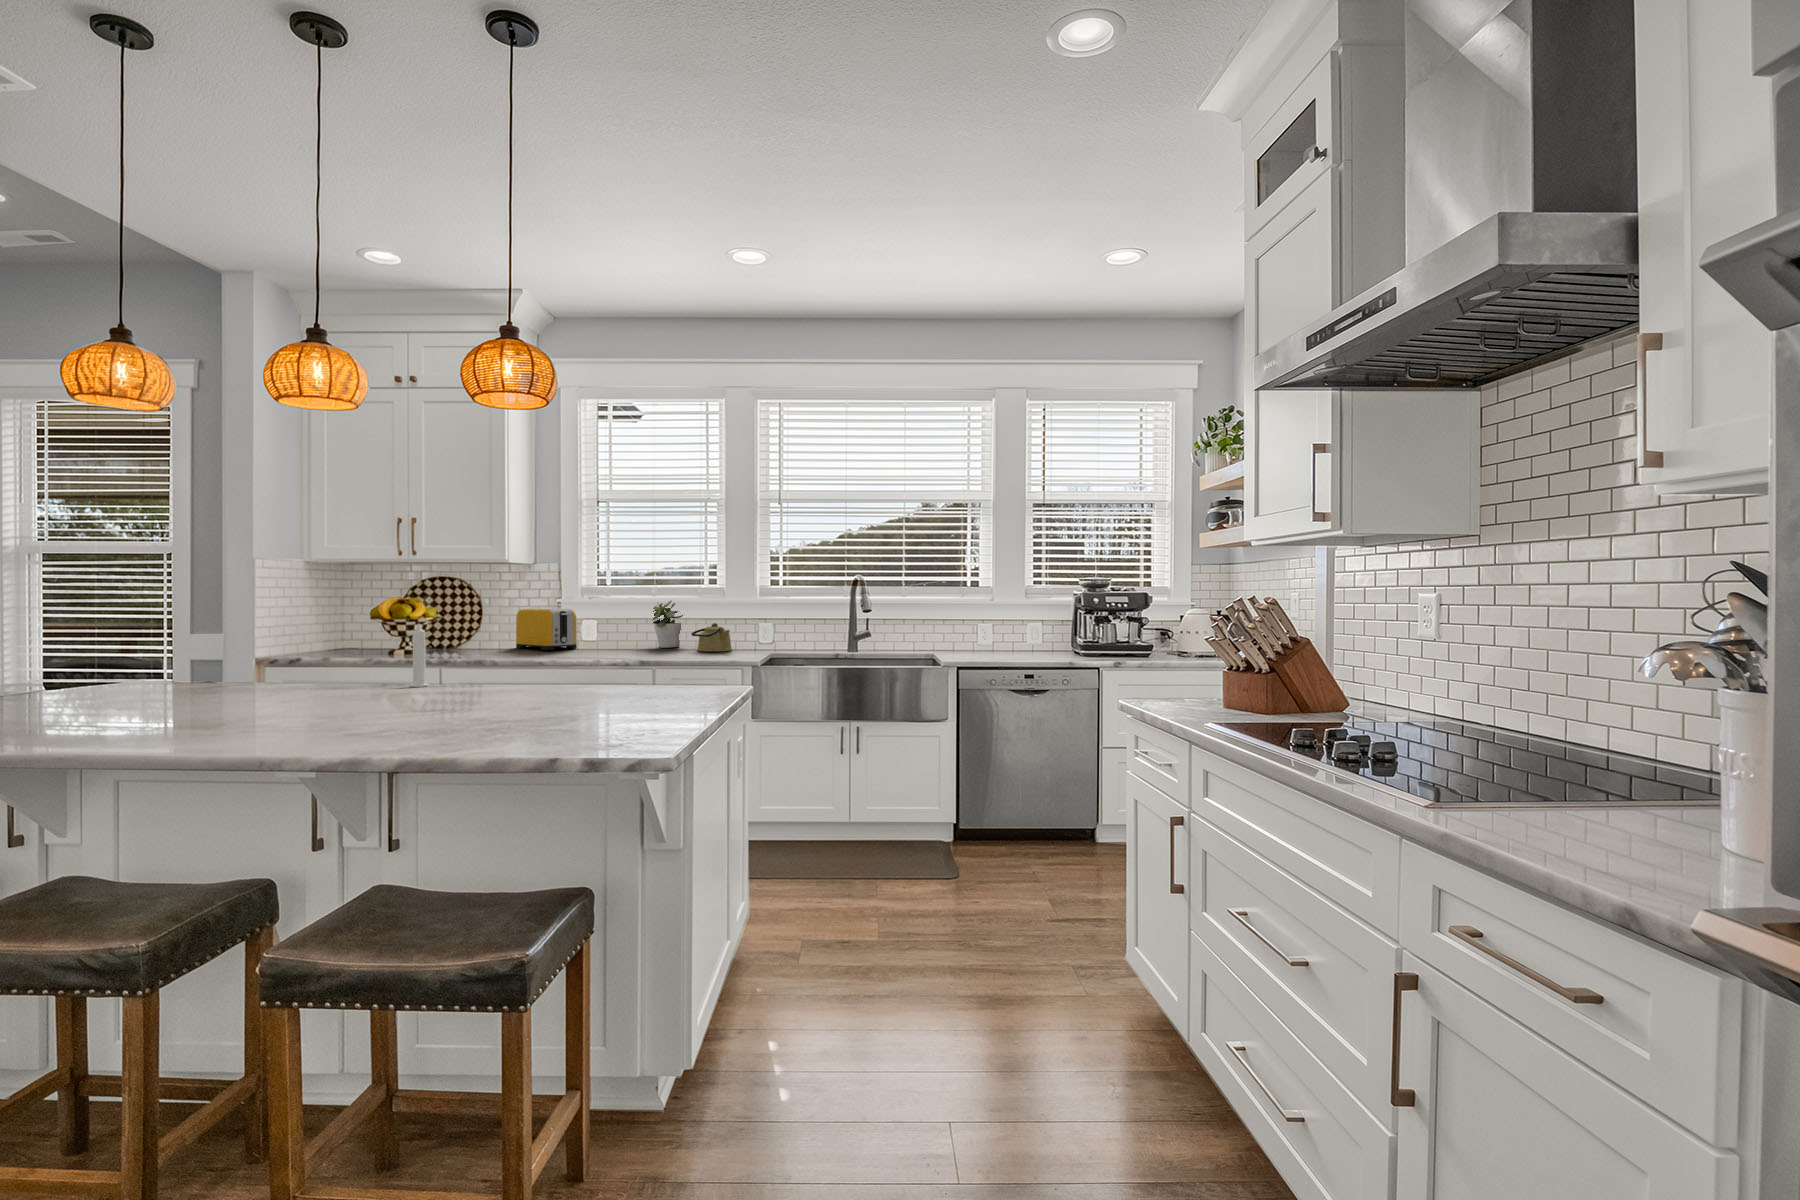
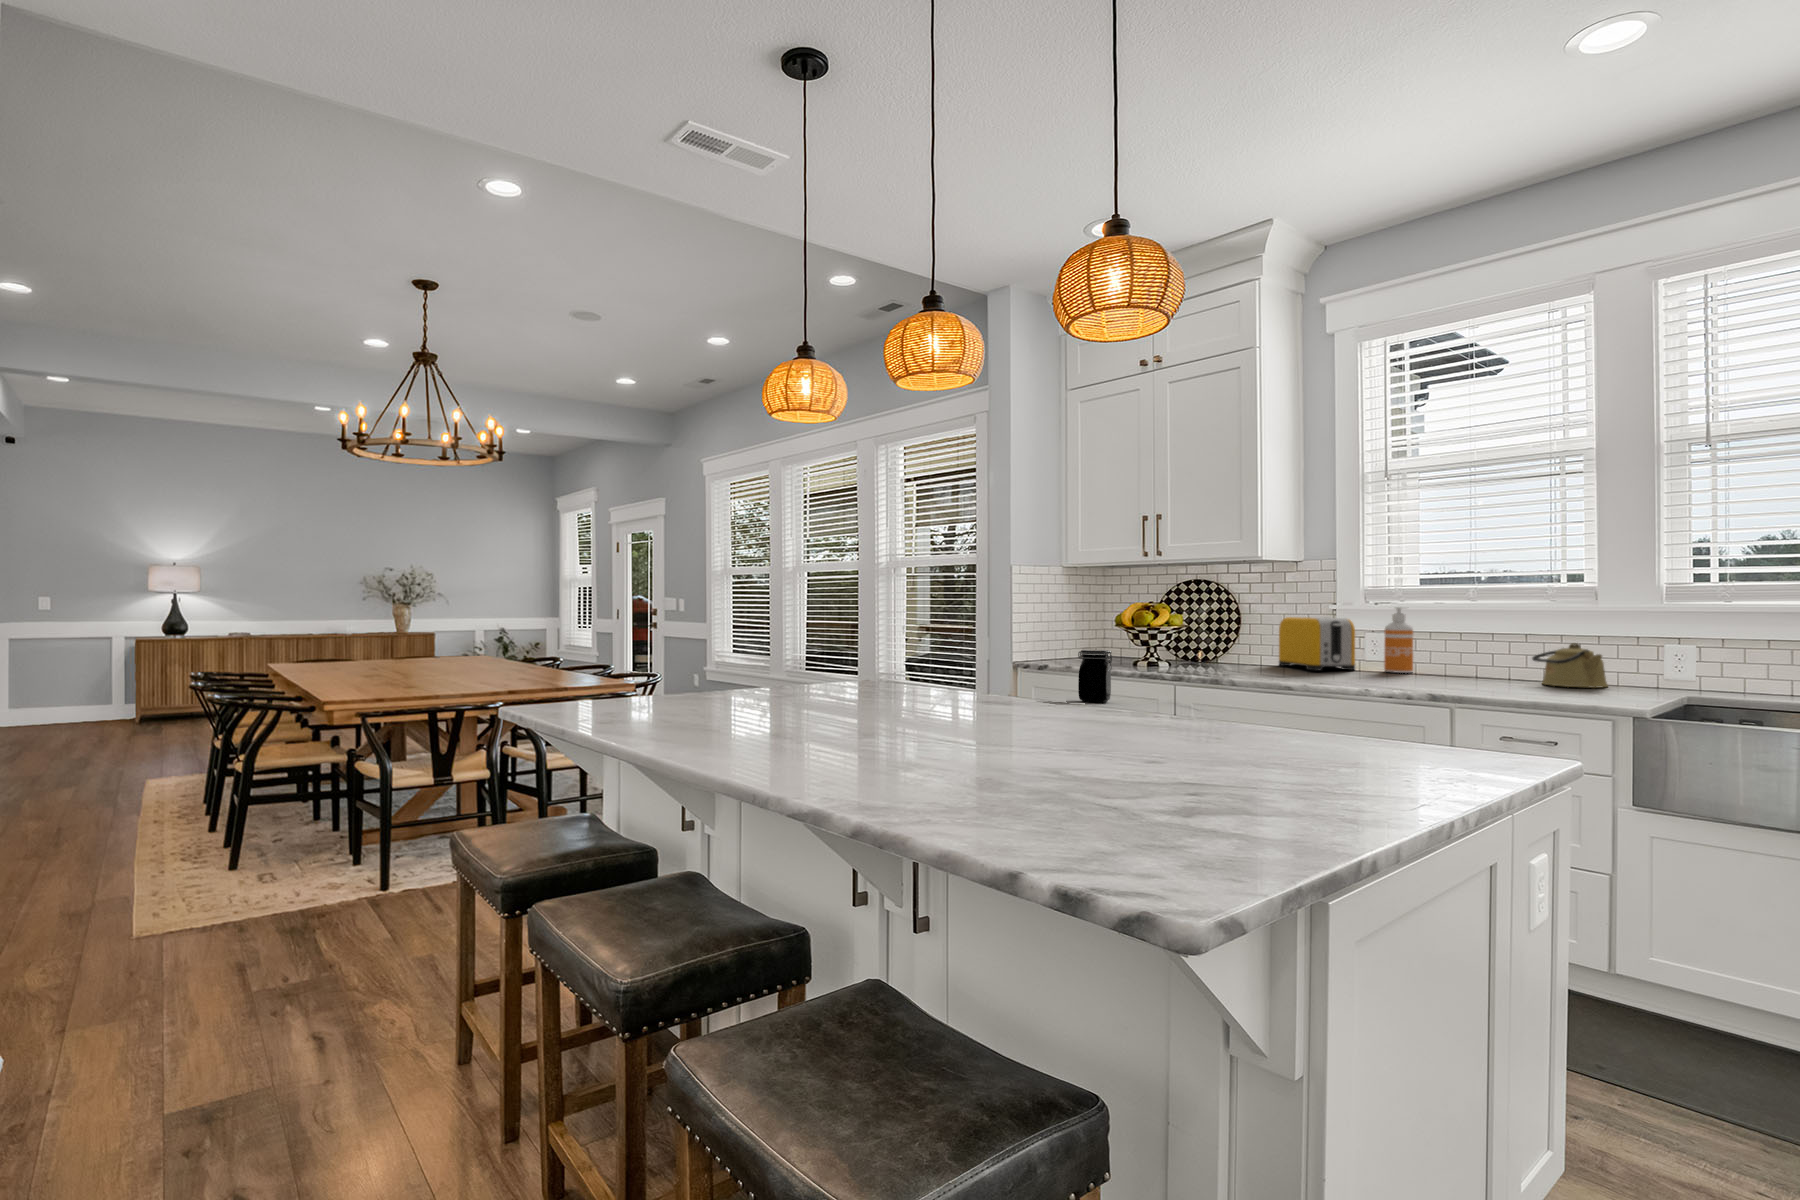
soap dispenser: none [597,600,617,648] -> present [1384,607,1413,673]
potted plant: present [652,600,683,648] -> none [1456,607,1522,676]
candle: present [409,624,429,687] -> none [1118,631,1140,708]
jar: none [363,640,398,686] -> present [1078,650,1112,703]

